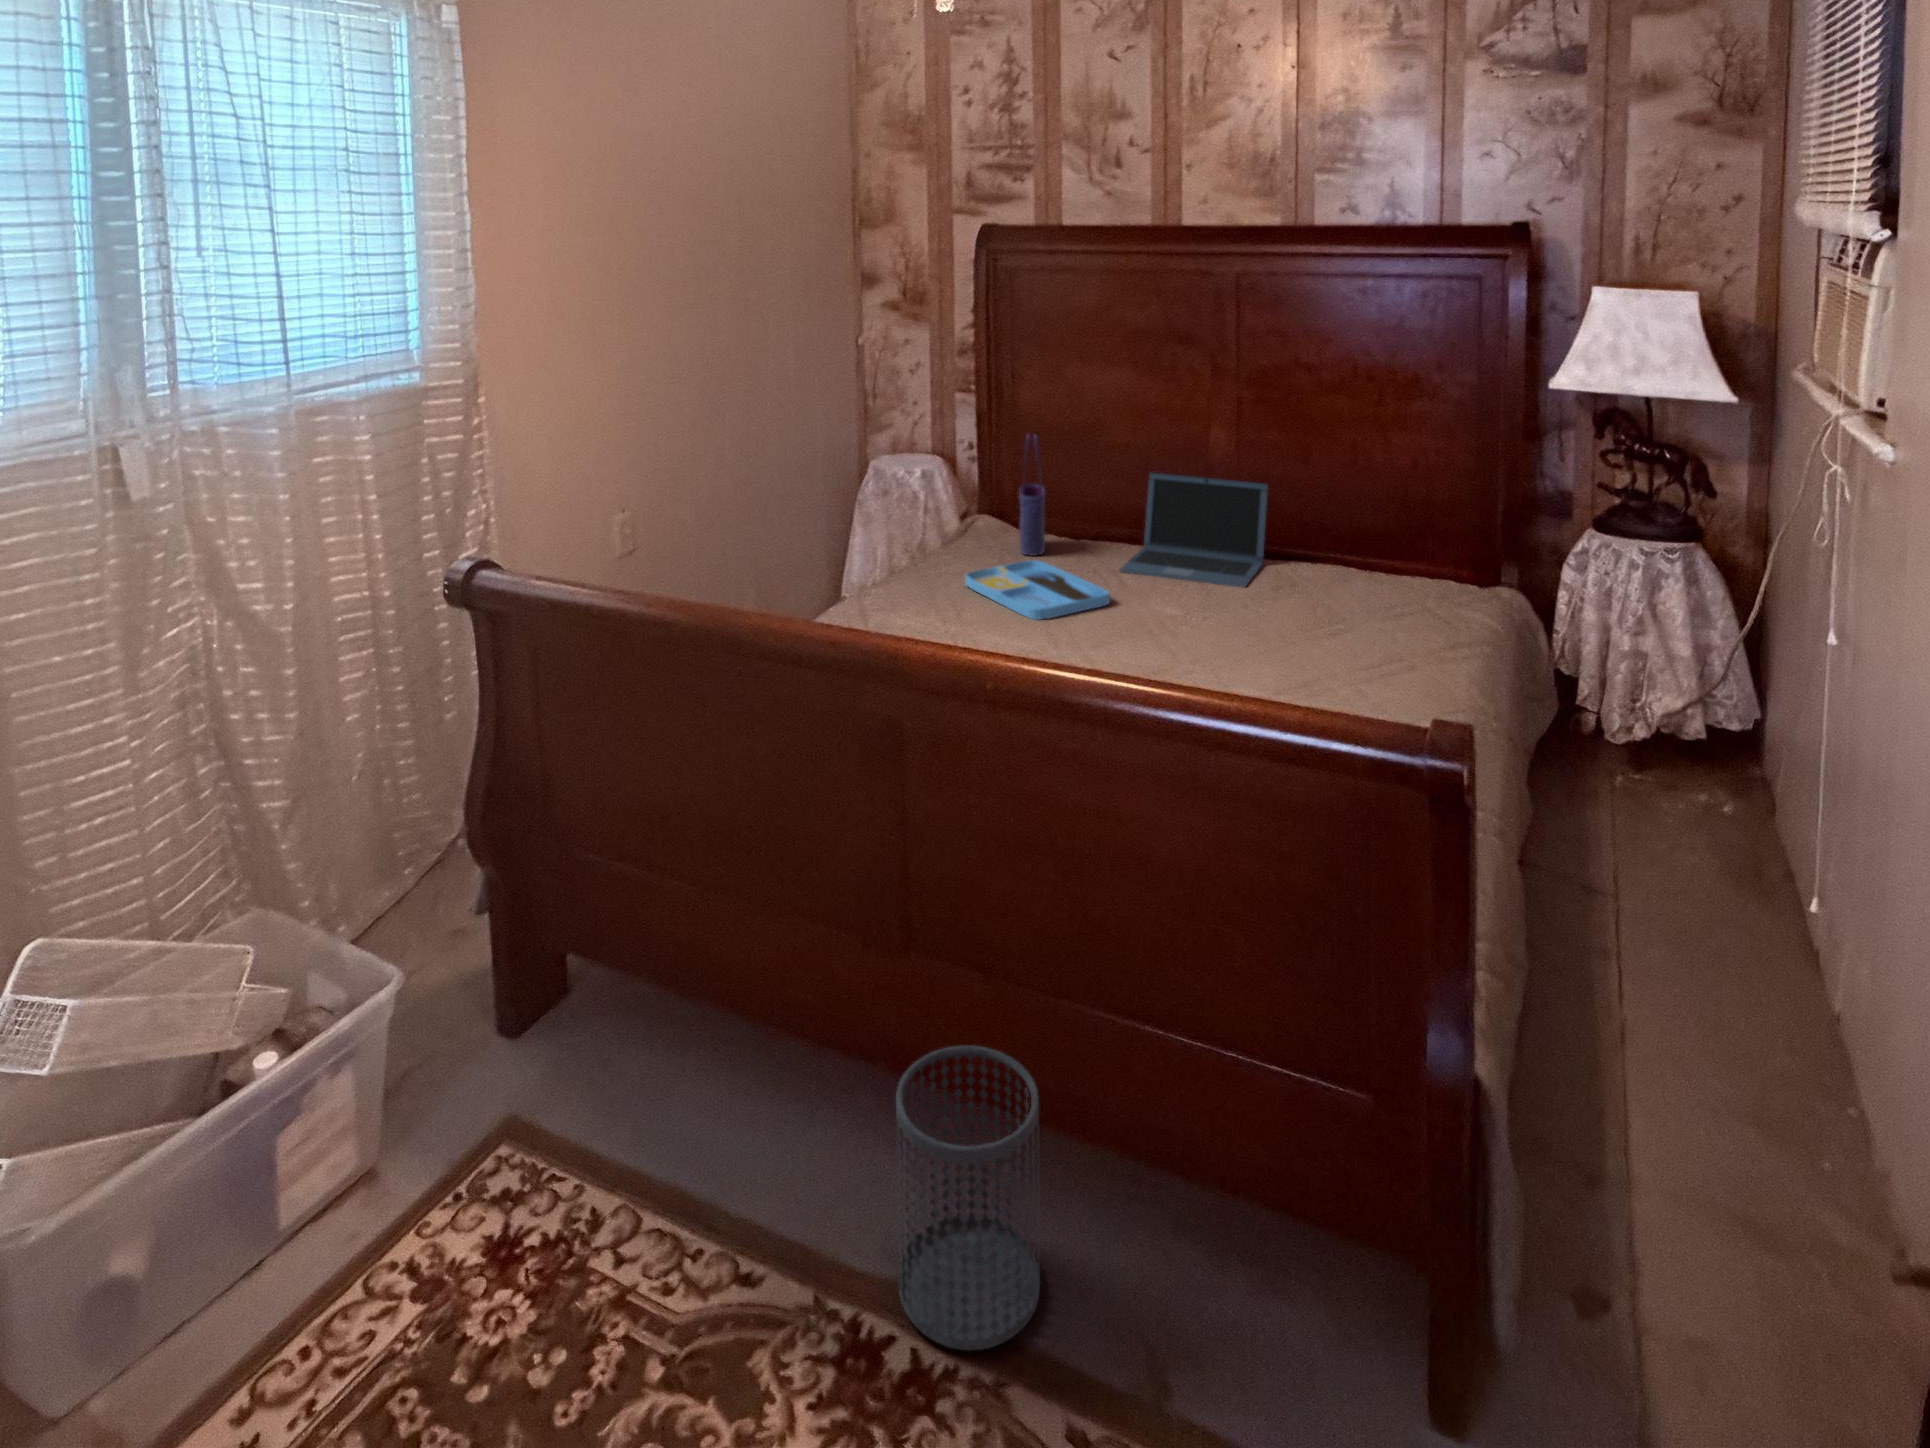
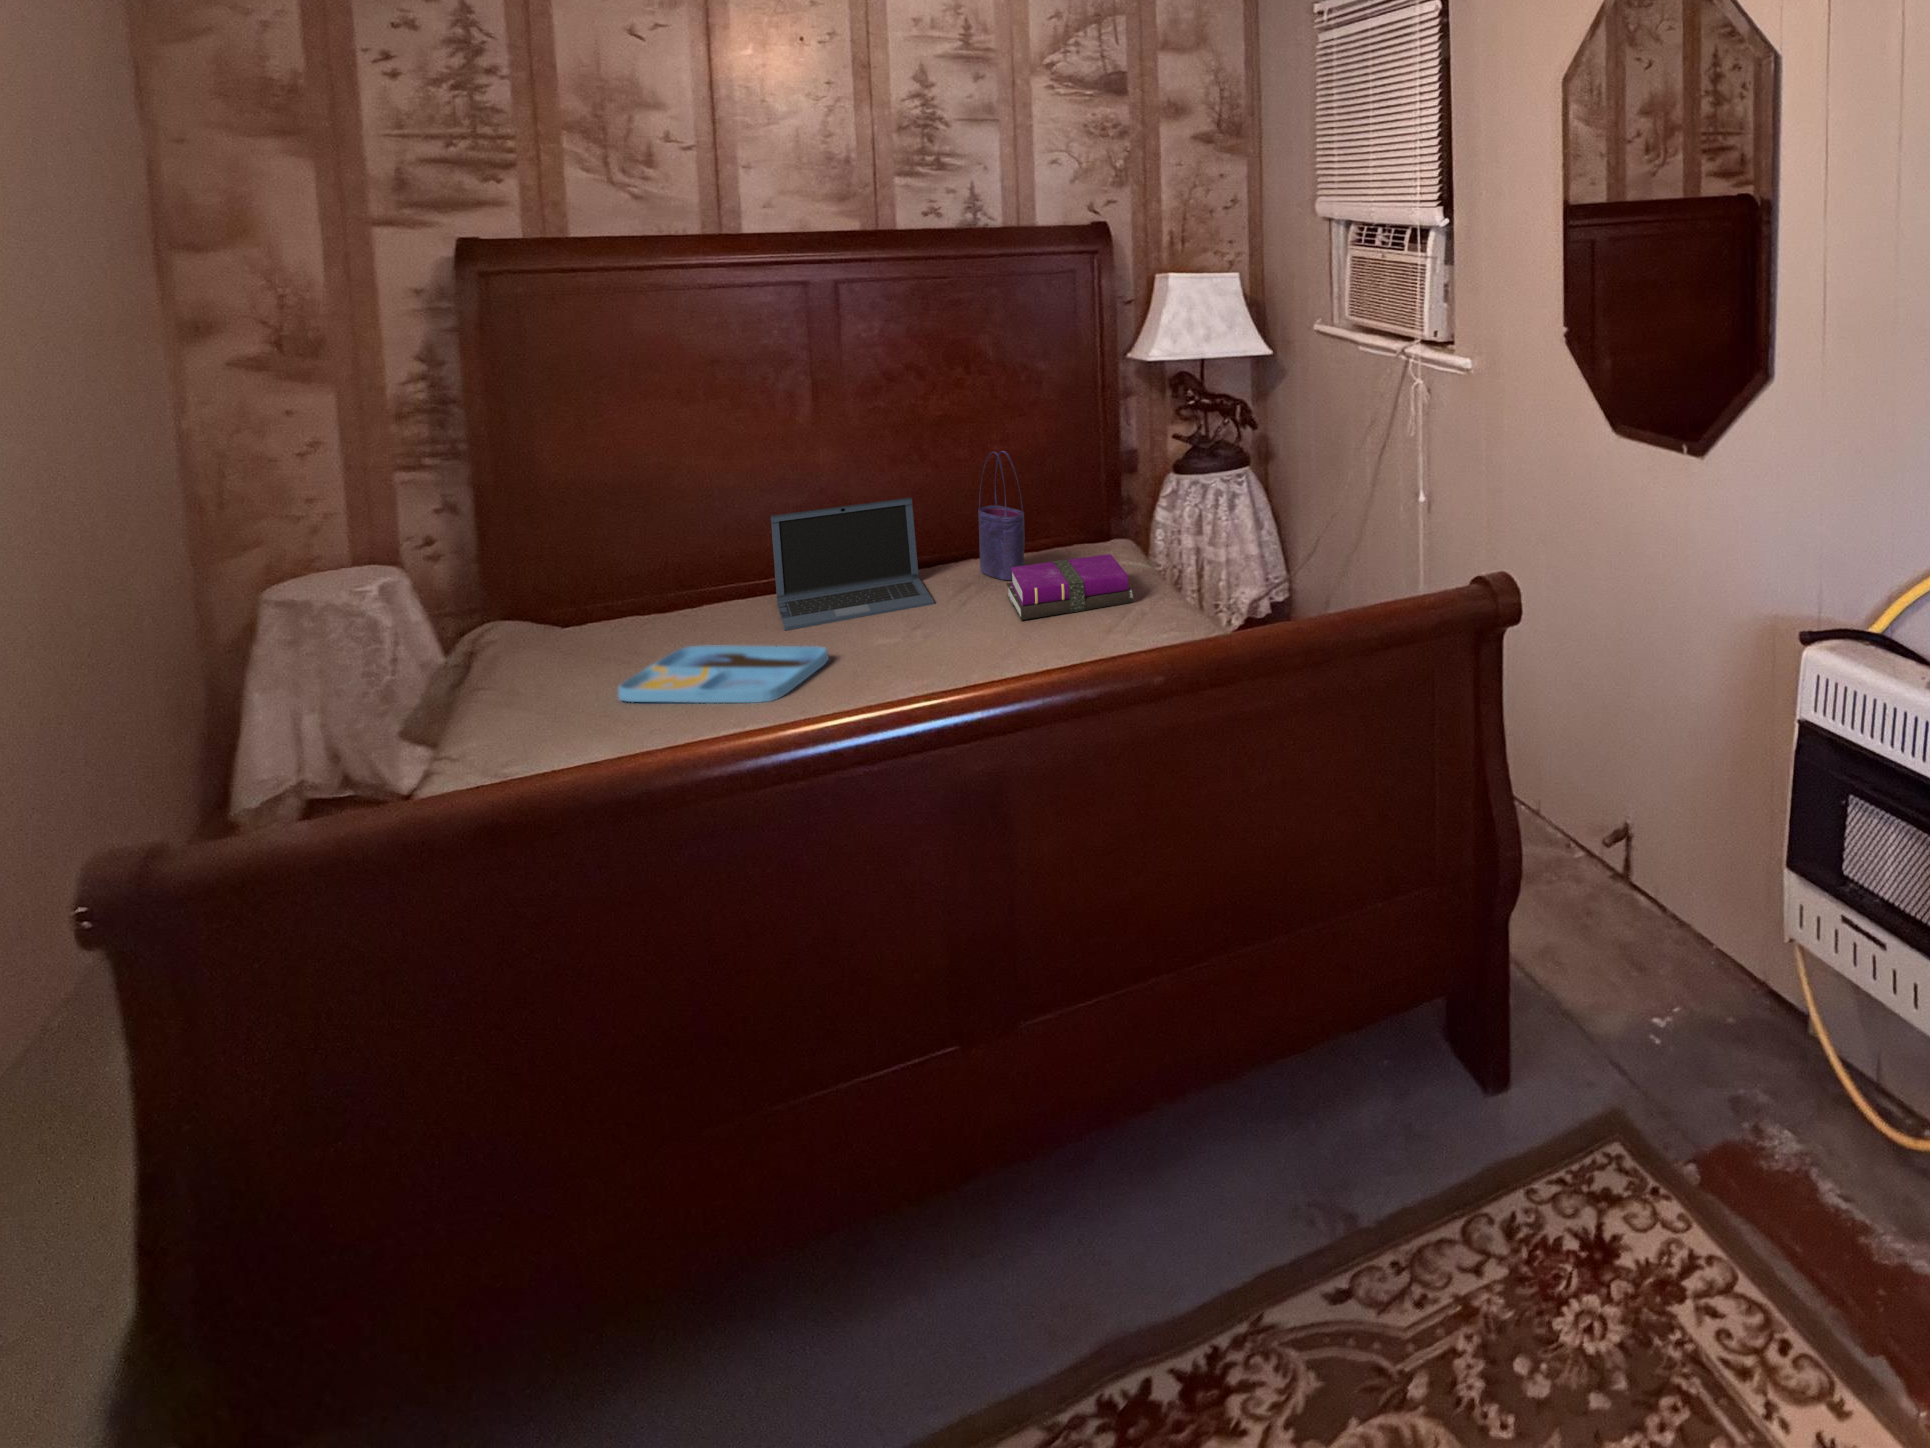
tote bag: present [1019,435,1045,556] -> present [978,451,1025,580]
notebook: none [1284,573,1422,646] -> present [1007,554,1133,620]
wastebasket: present [896,1046,1040,1350] -> none [1079,1056,1230,1359]

